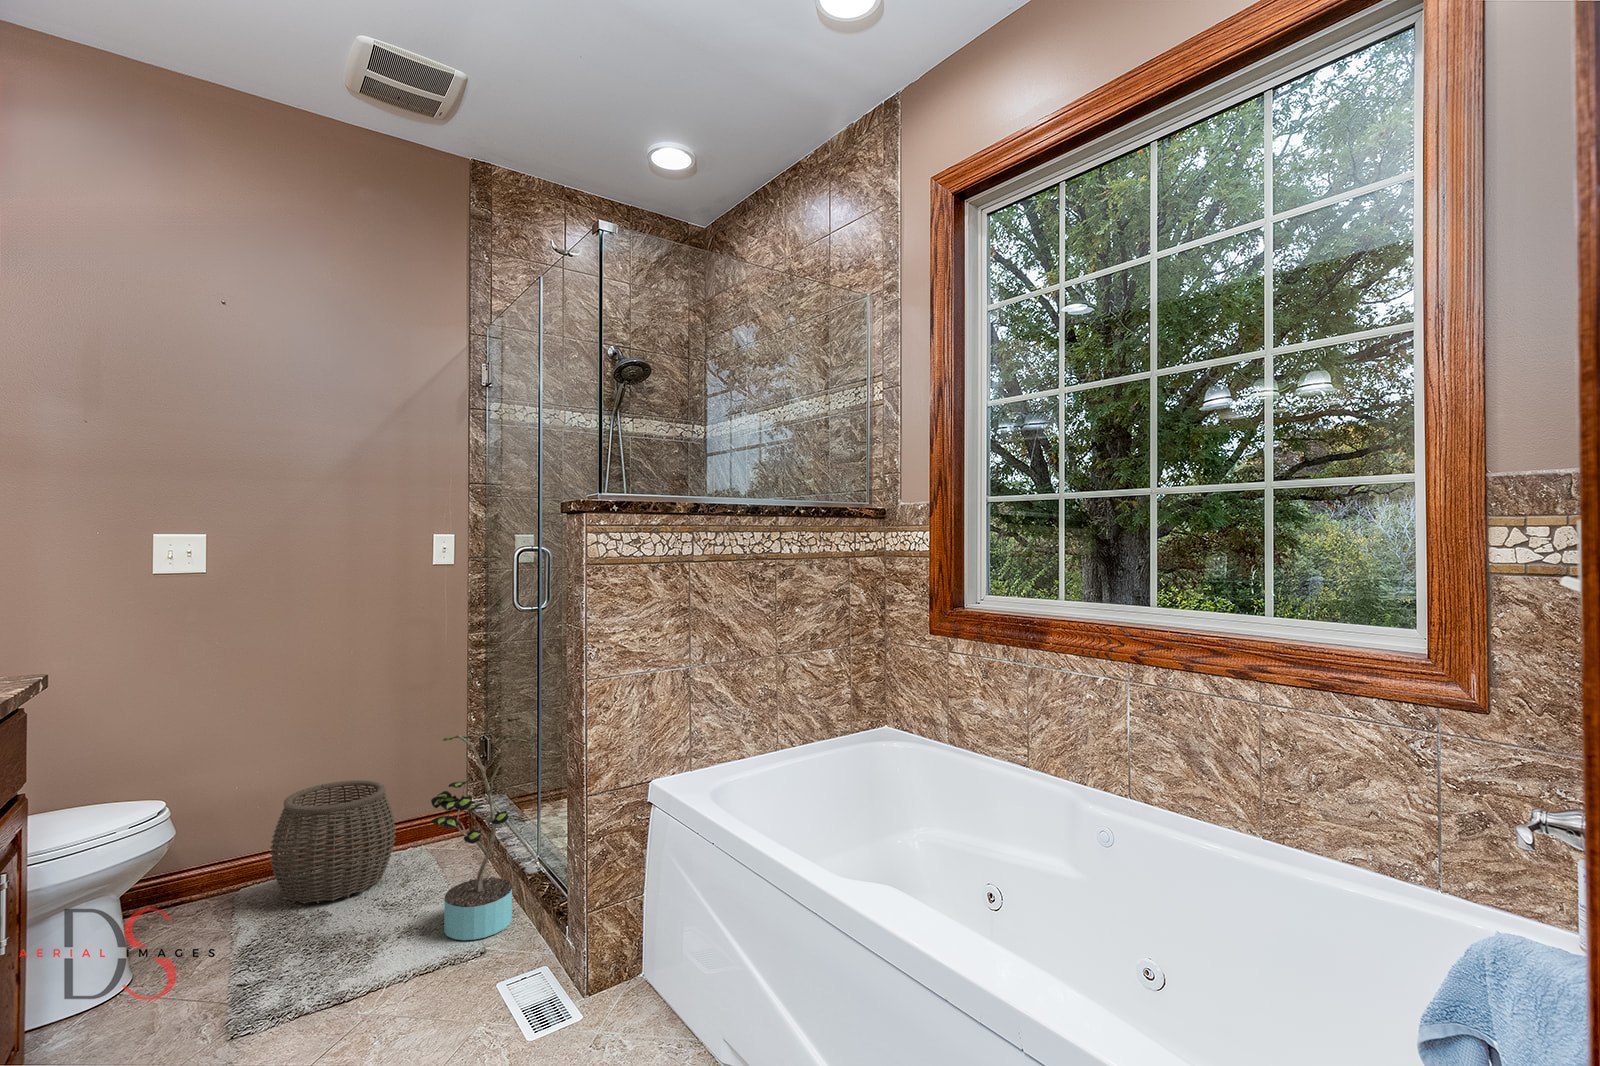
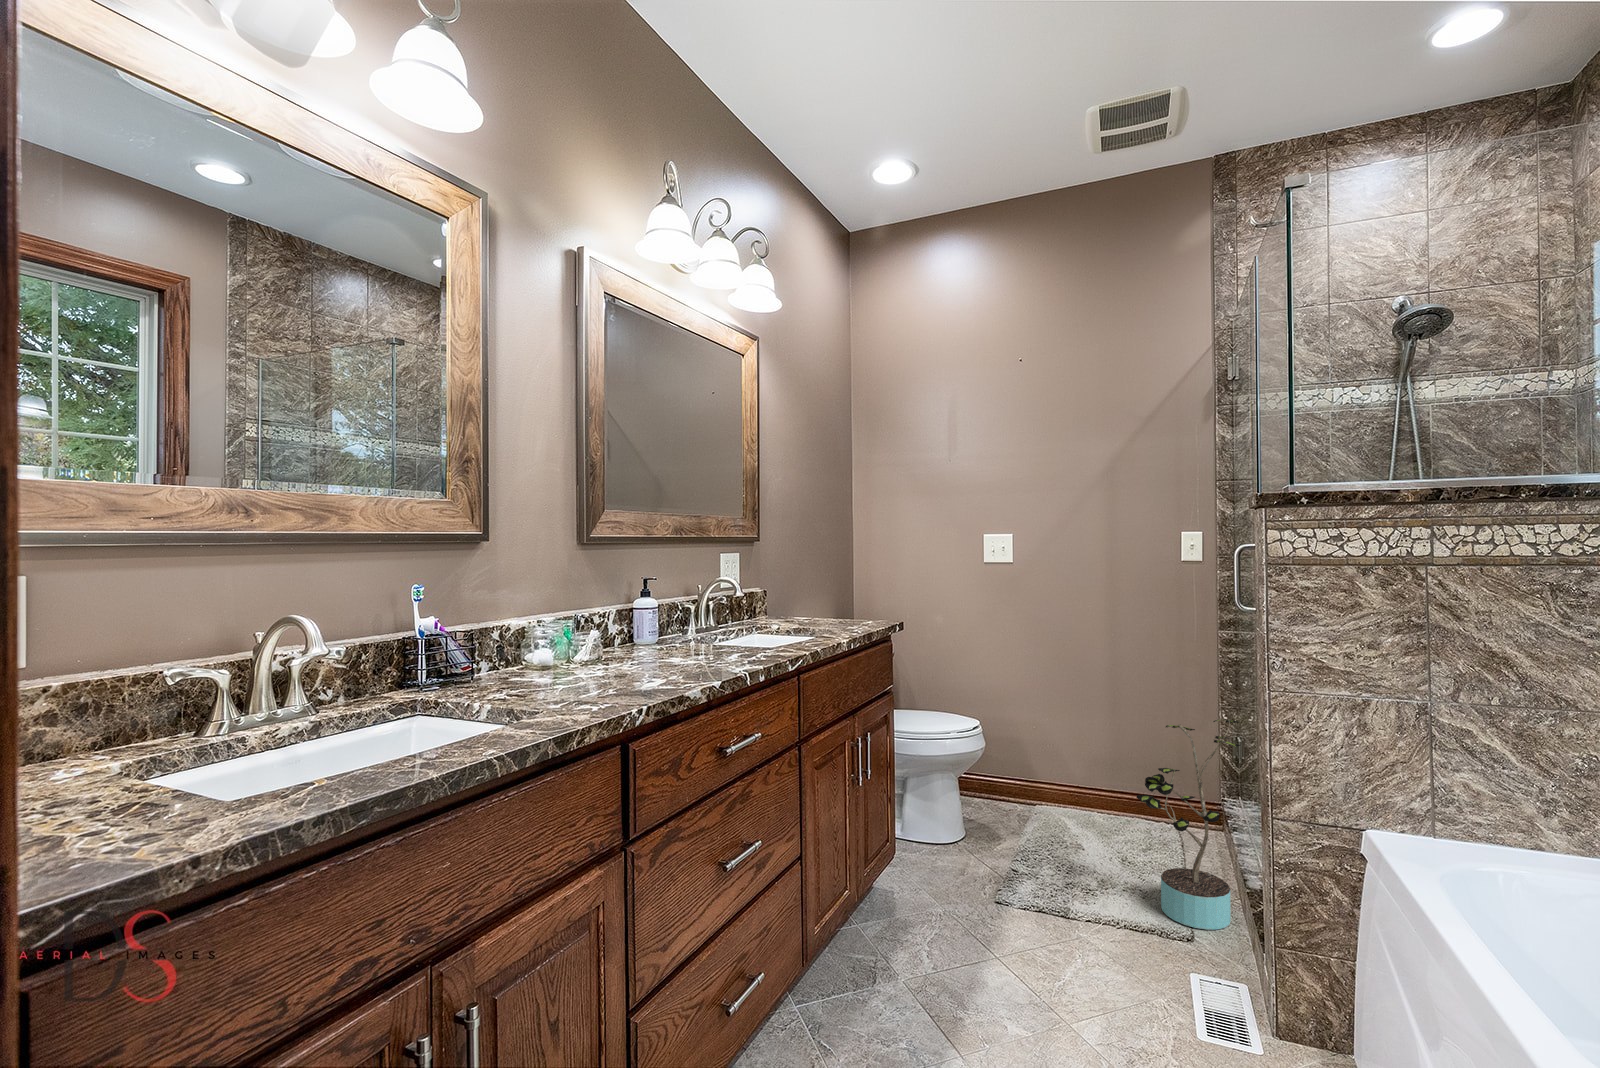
woven basket: present [270,780,396,904] -> none [1045,743,1142,844]

